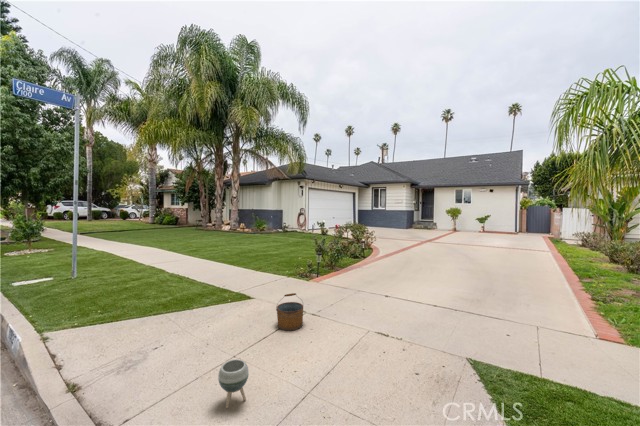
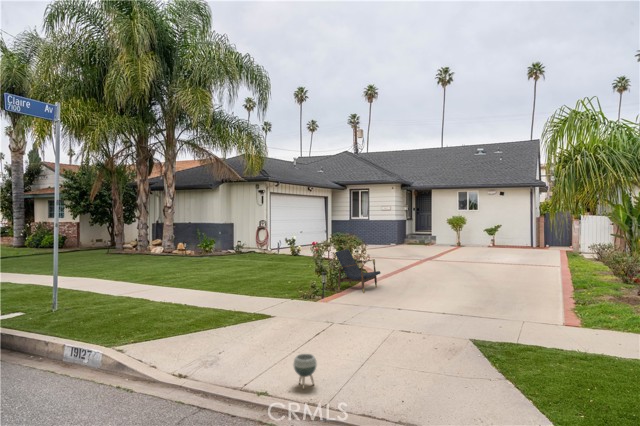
lounge chair: none [340,232,379,270] -> present [336,249,380,293]
bucket: present [276,293,303,331] -> none [303,310,329,345]

